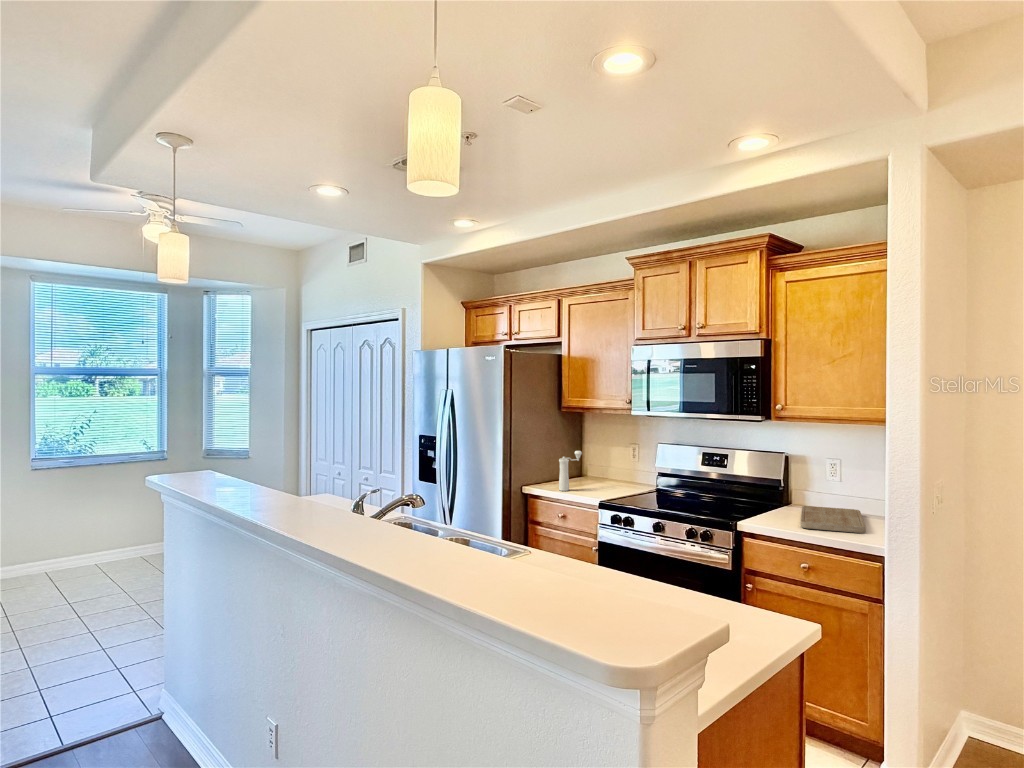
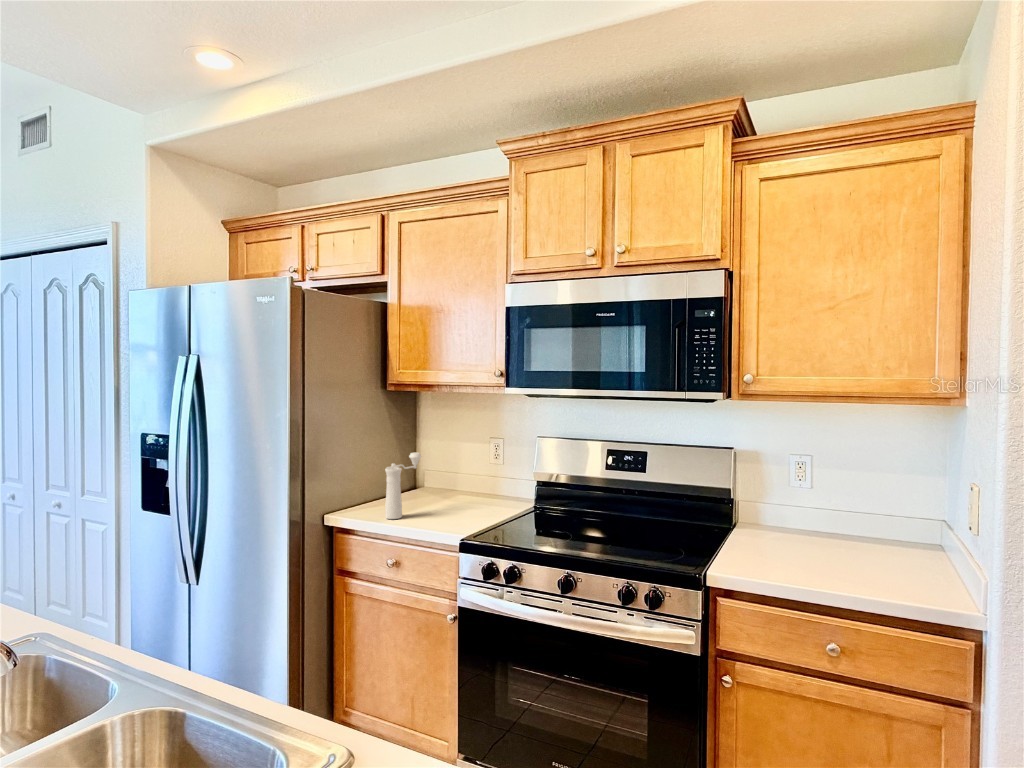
cutting board: present [801,506,866,533] -> none [771,530,905,582]

